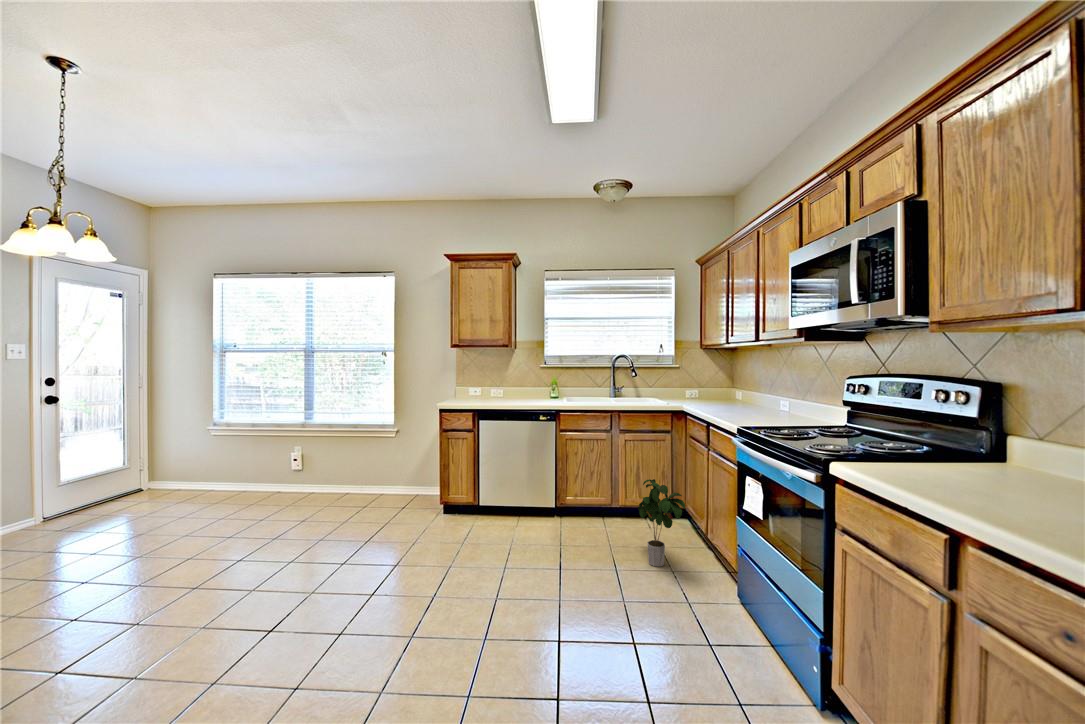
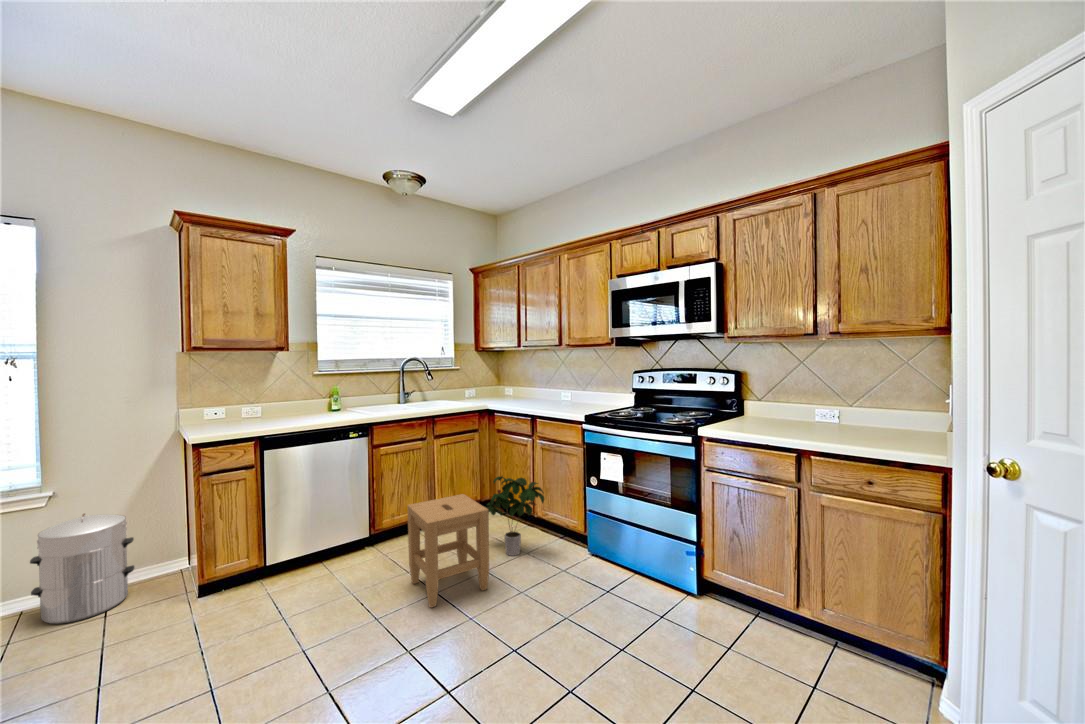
waste bin: none [381,444,425,505] -> present [30,513,134,624]
stool: none [536,483,602,582] -> present [407,494,489,608]

